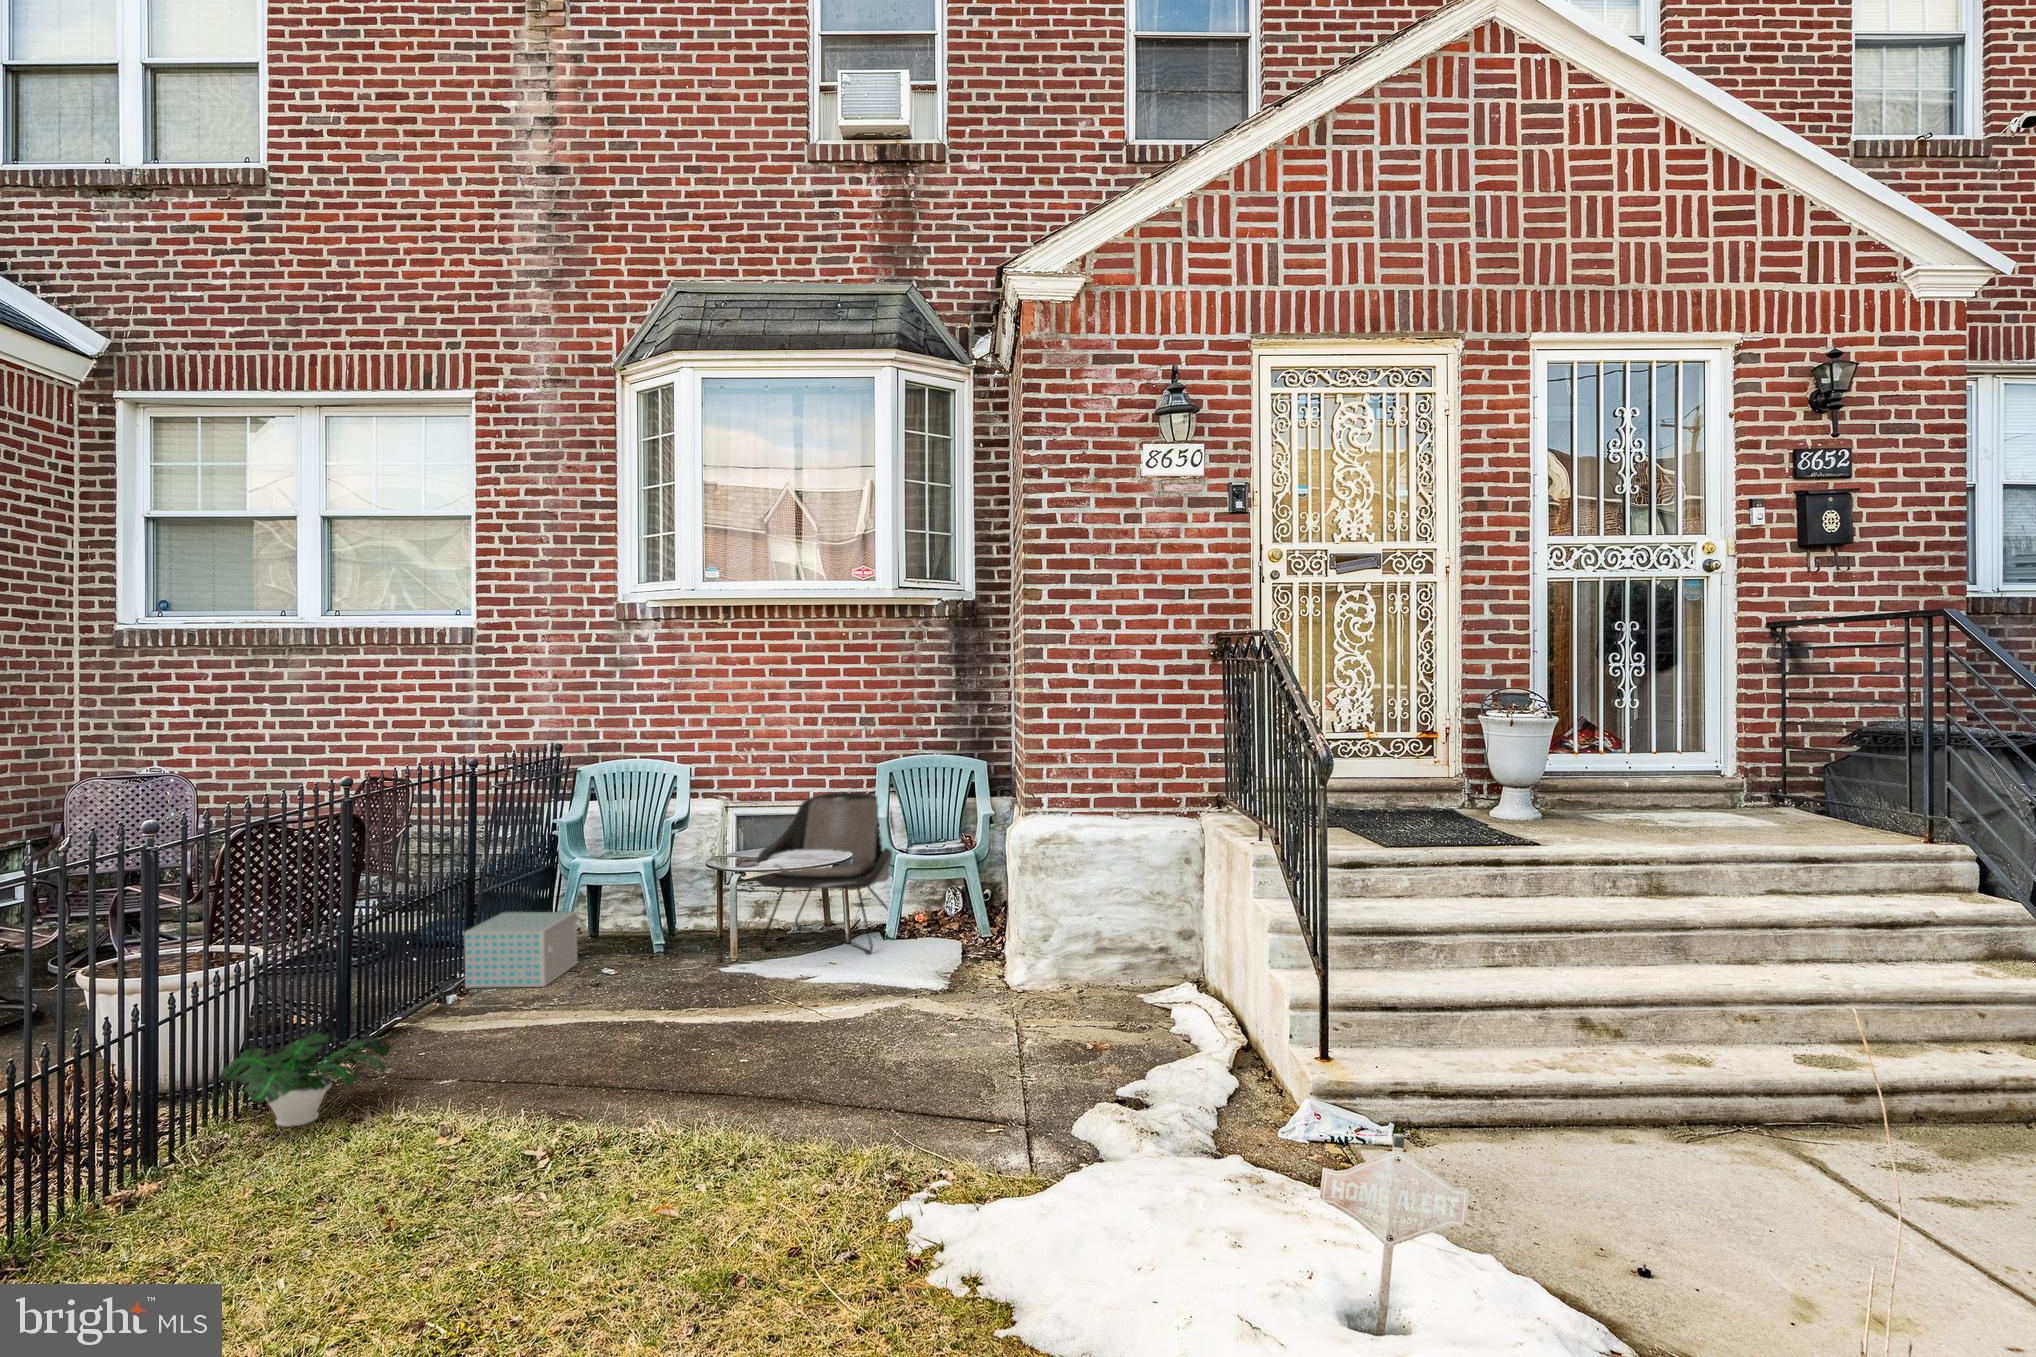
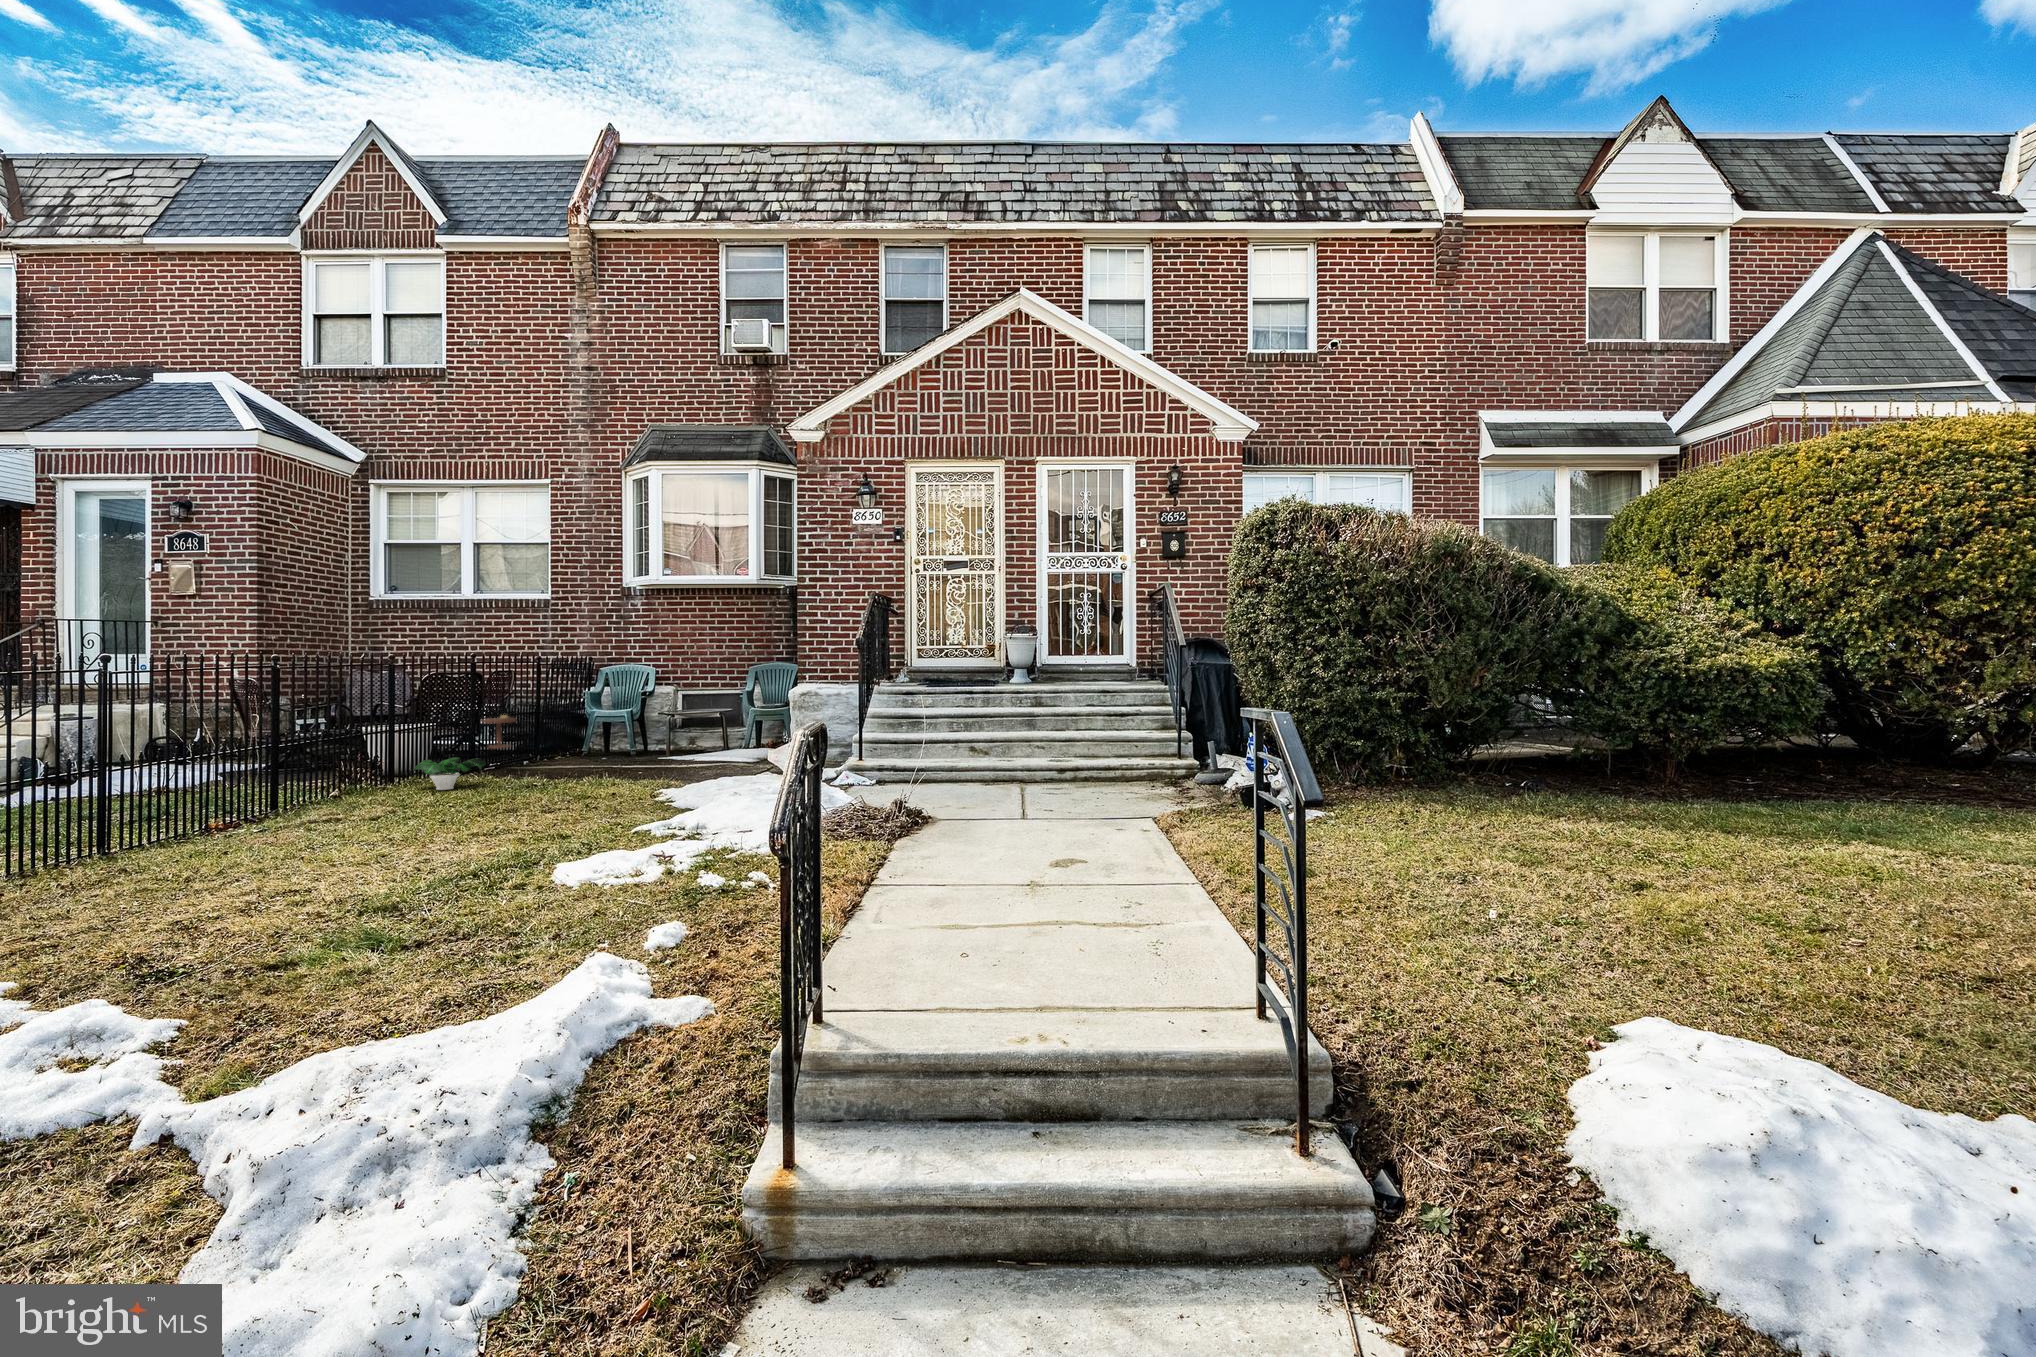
lounge chair: present [755,792,895,954] -> none [680,681,759,755]
side table: none [366,910,444,1045] -> present [481,715,516,749]
storage box: present [464,912,577,988] -> none [534,733,592,763]

